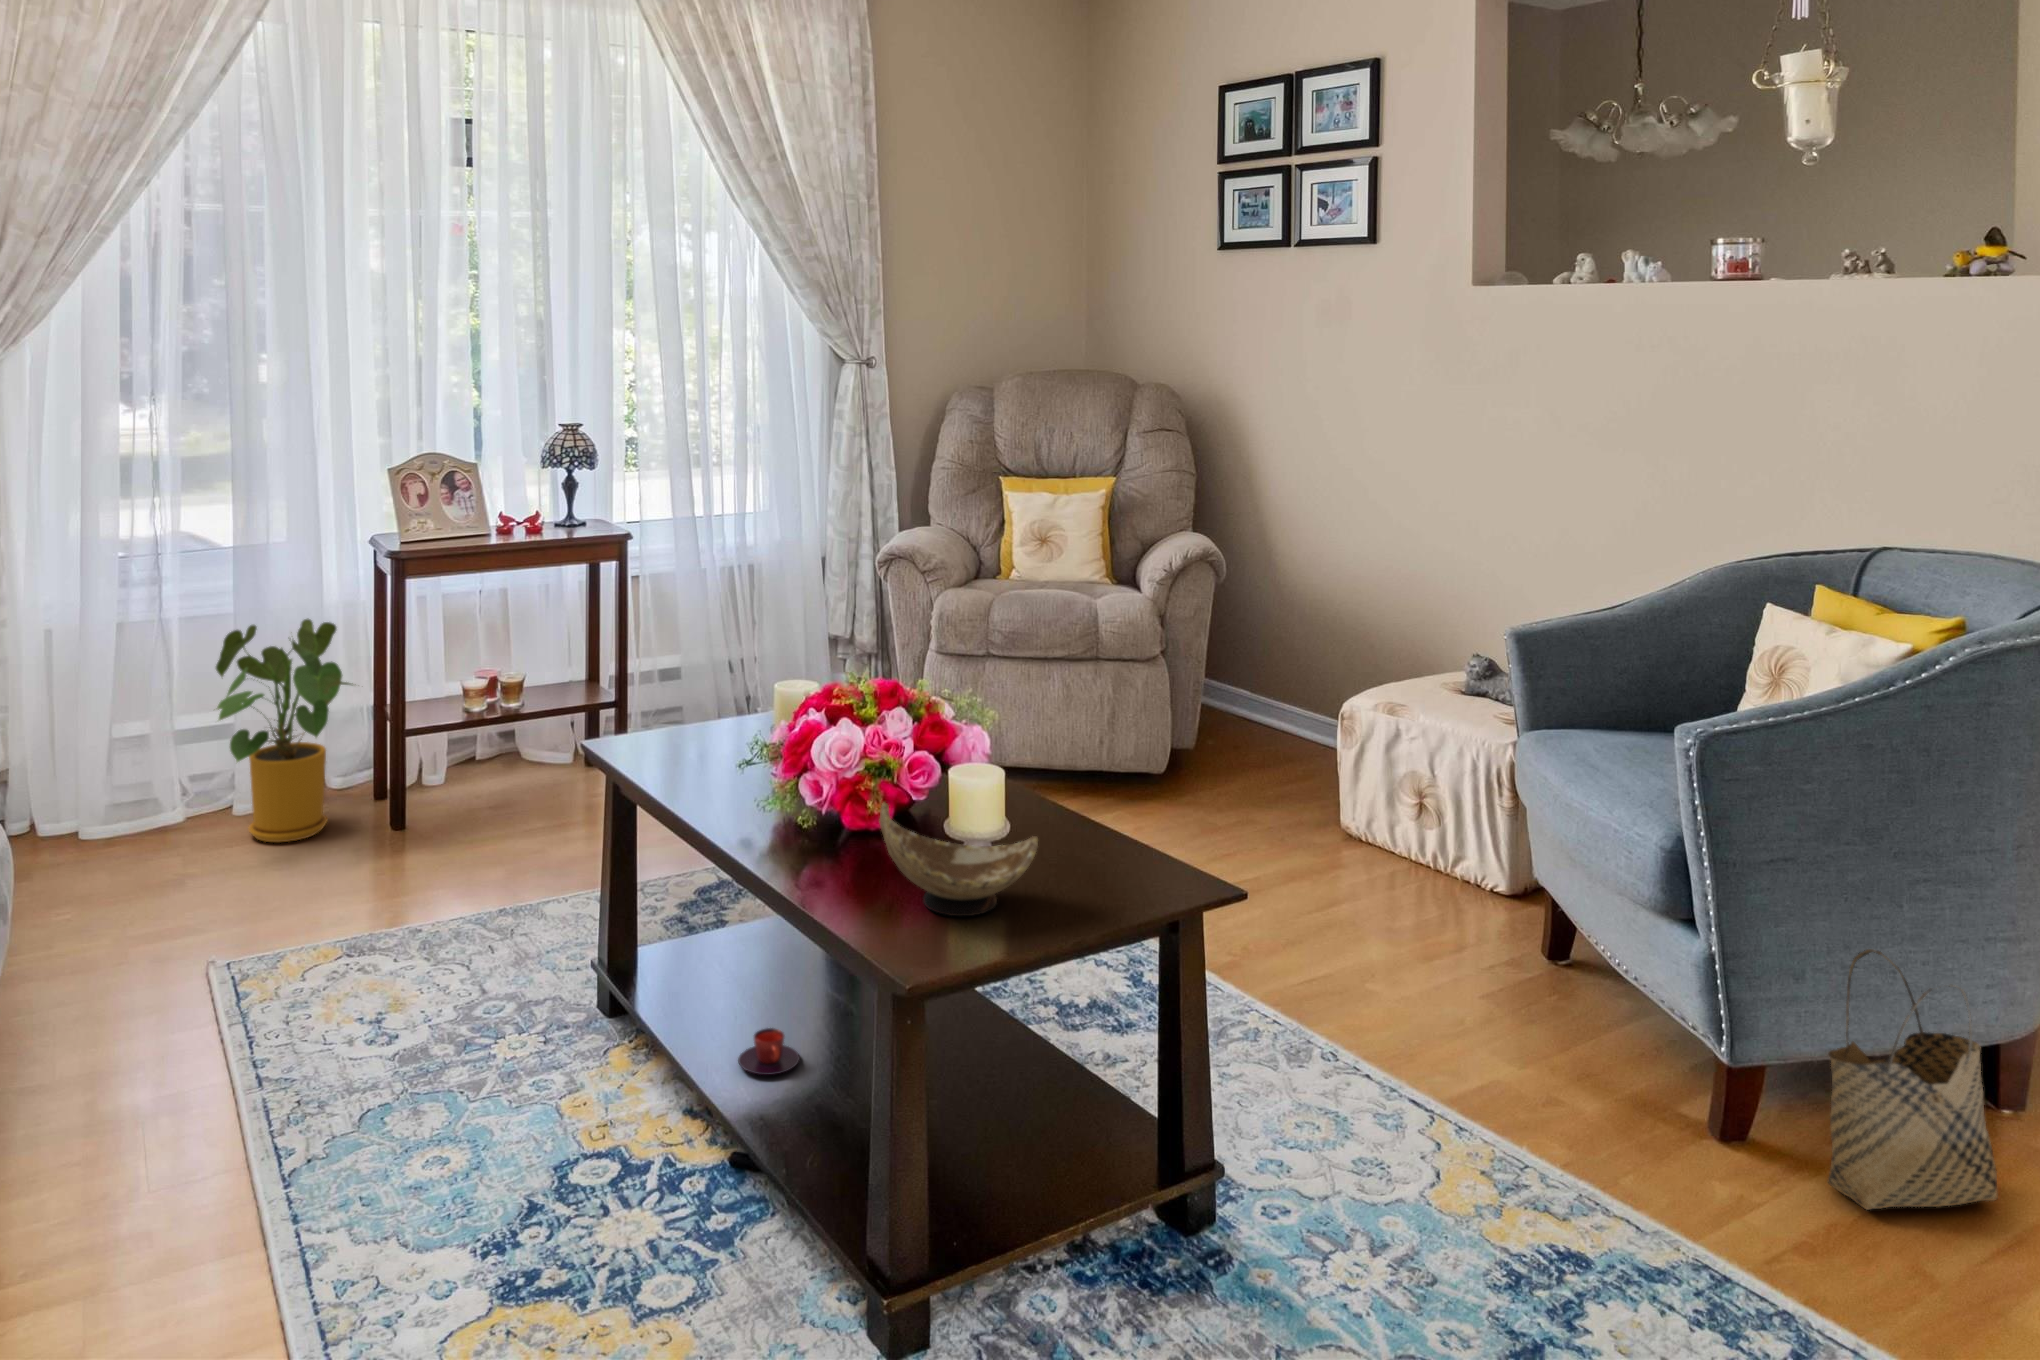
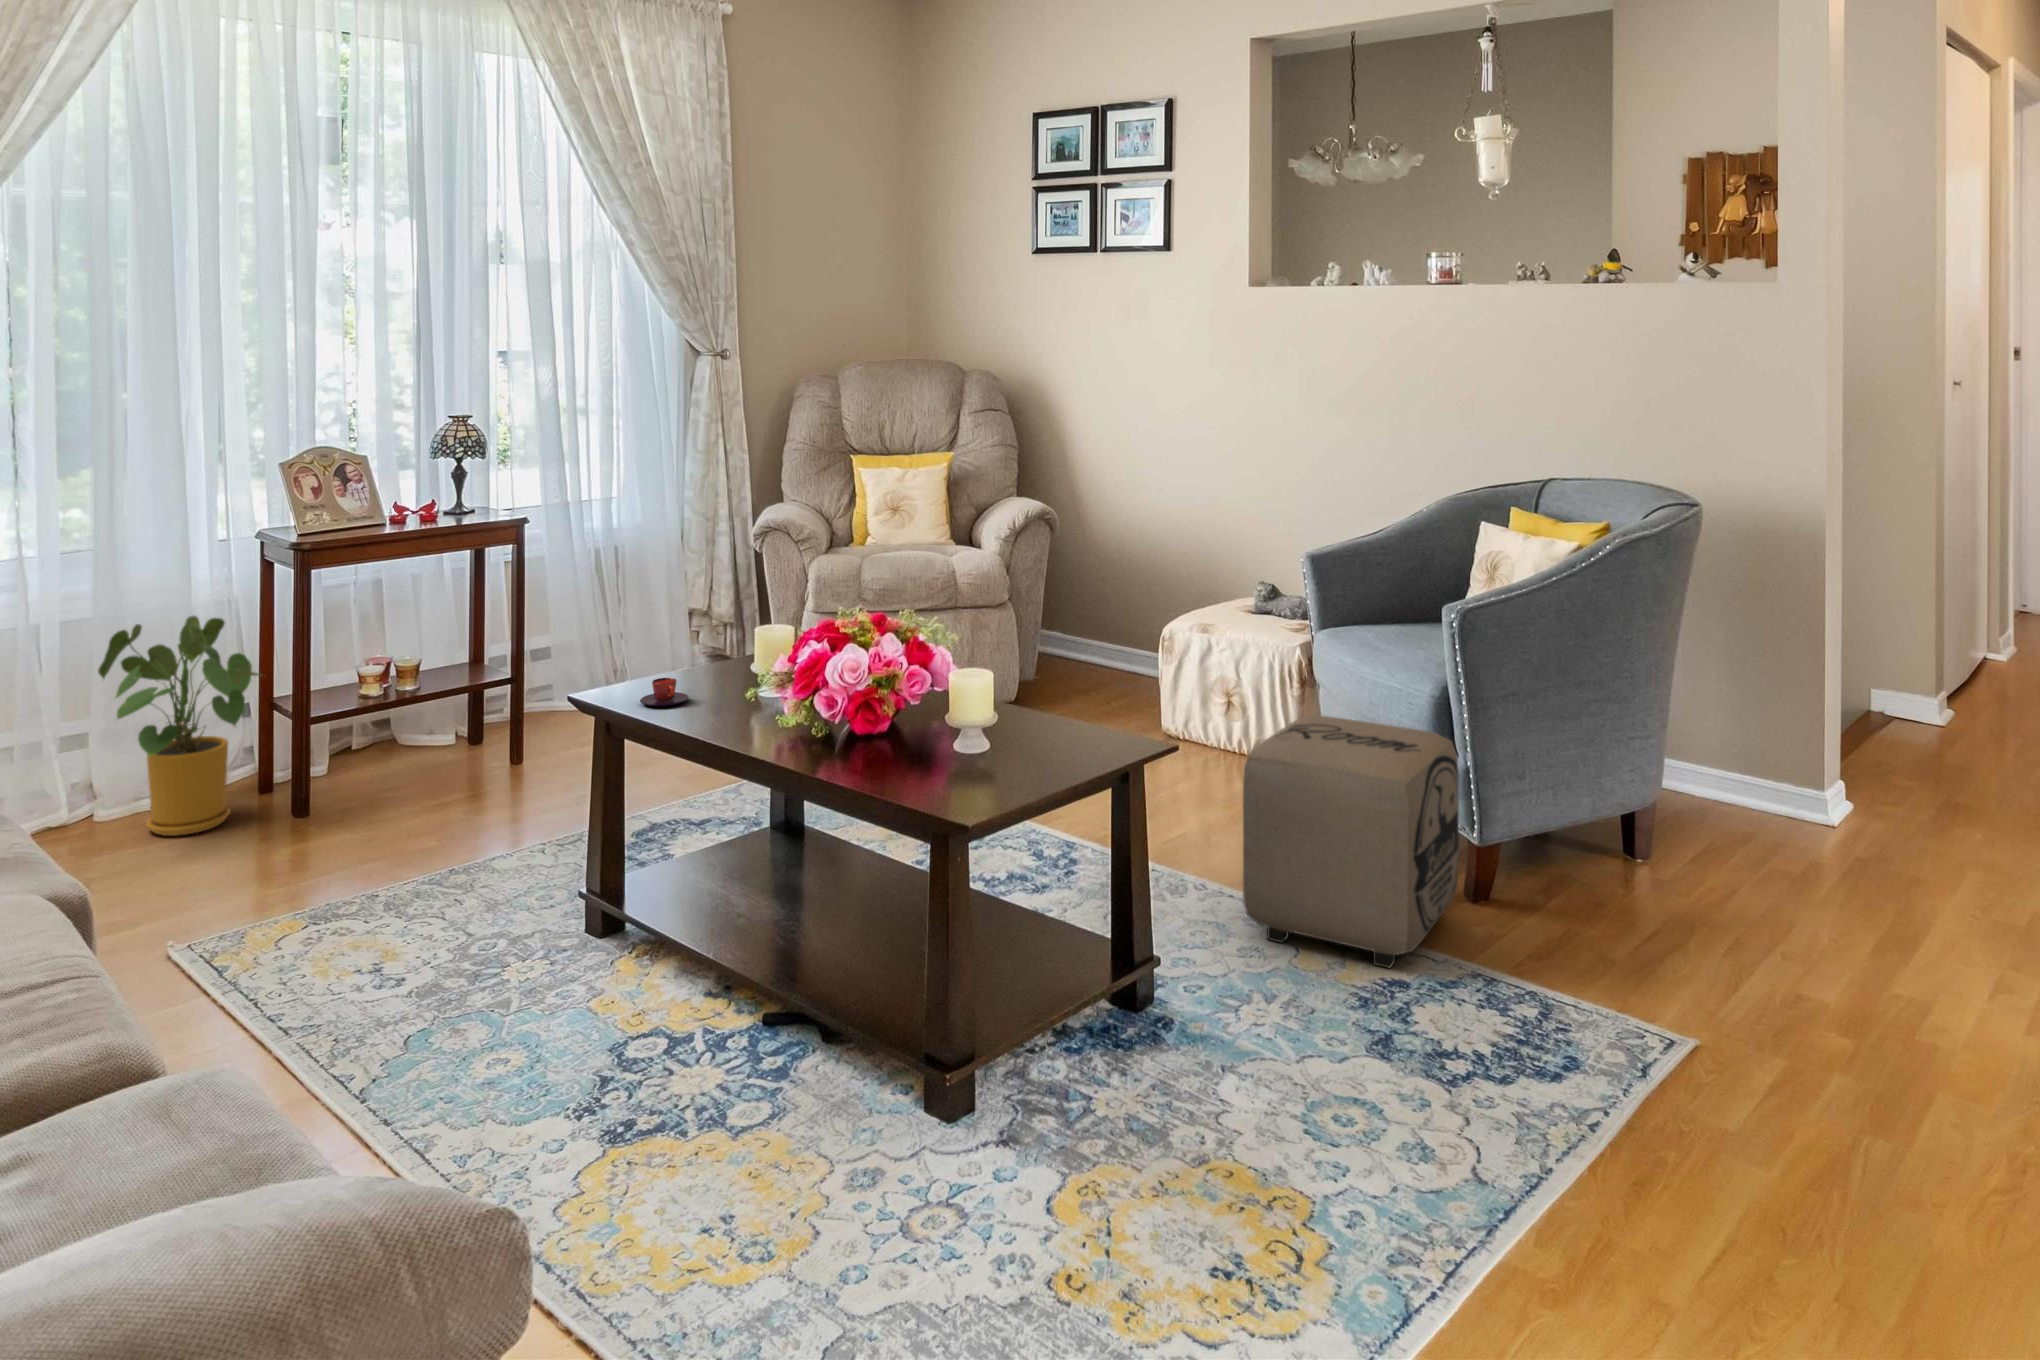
decorative bowl: present [879,803,1038,916] -> none [906,700,1028,784]
ottoman: none [1367,854,1691,1228] -> present [1243,715,1459,968]
woven basket: present [1828,949,1997,1210] -> none [1545,752,1646,928]
teacup: present [738,1028,800,1075] -> present [640,678,689,706]

